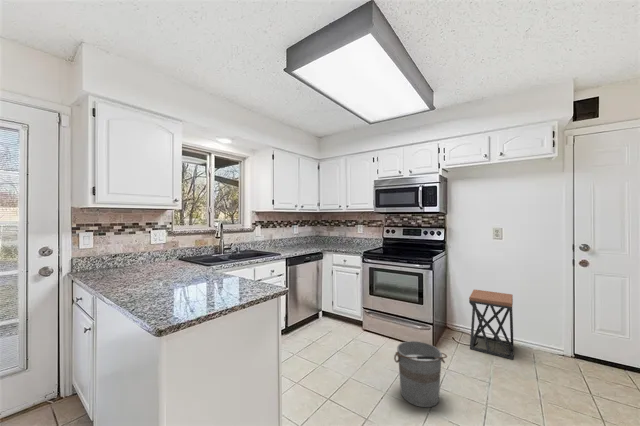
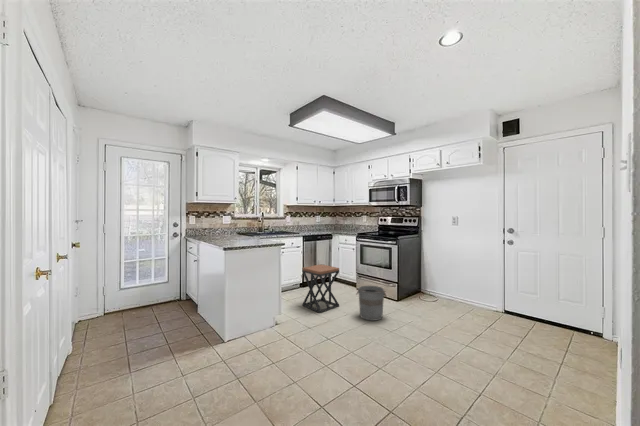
stool: present [469,290,514,359] -> present [302,264,339,313]

